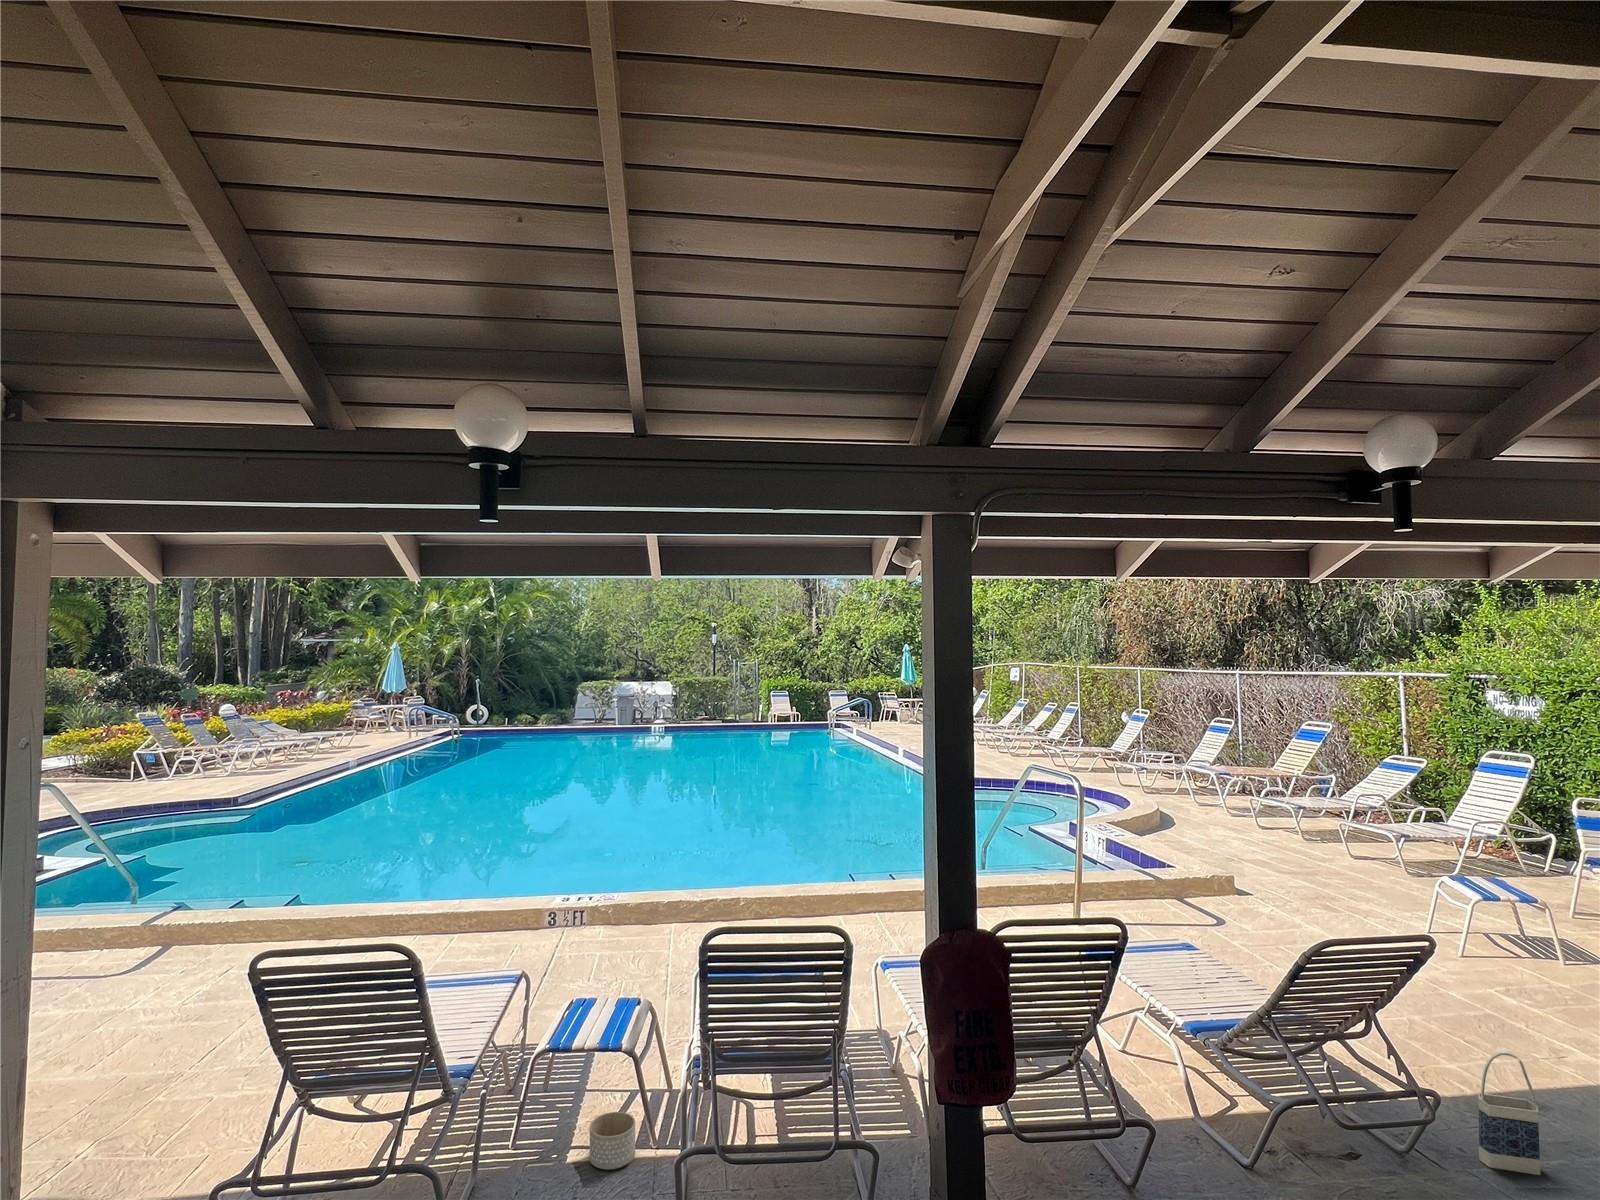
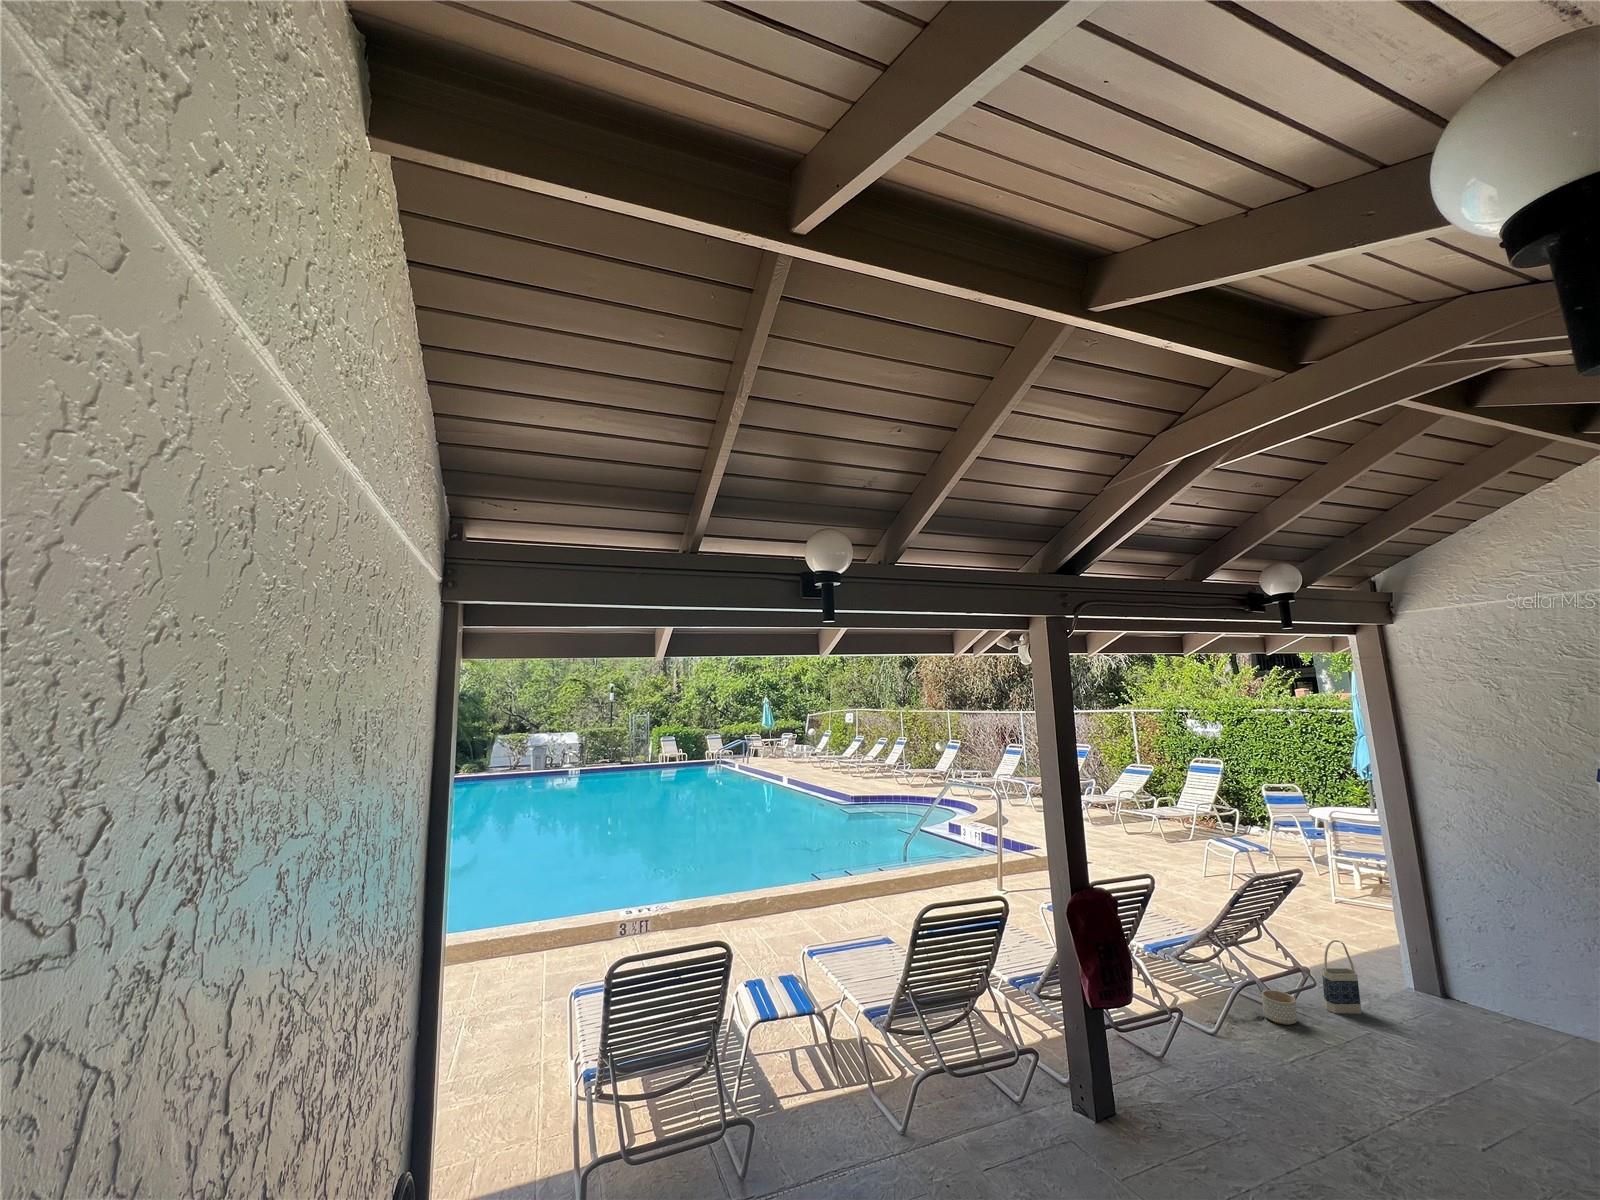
planter: present [589,1112,635,1170] -> present [1262,990,1297,1025]

